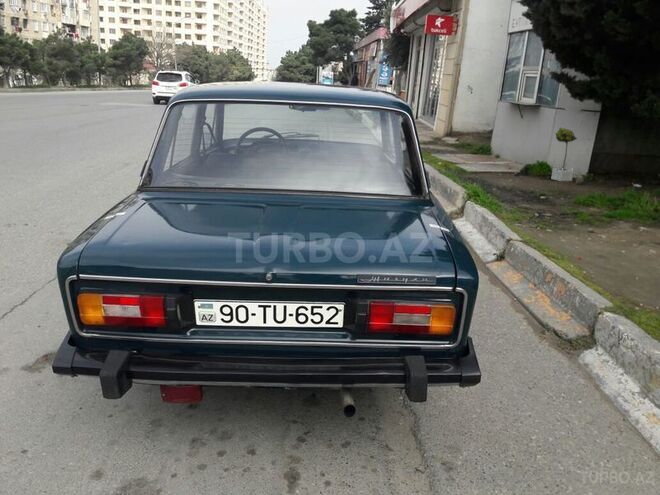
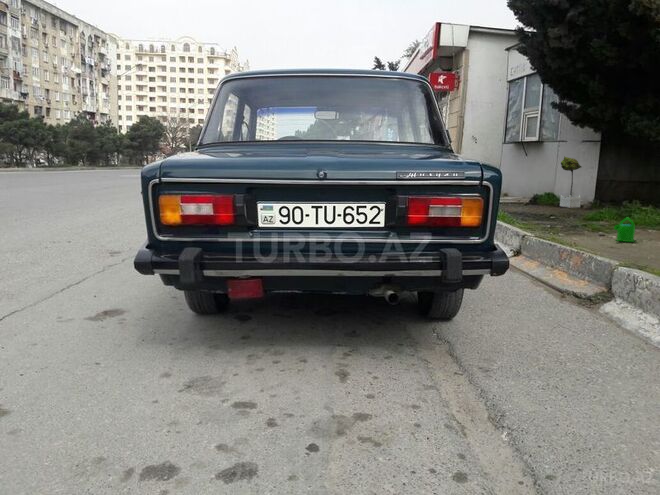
watering can: none [604,222,627,248] -> present [614,217,635,242]

